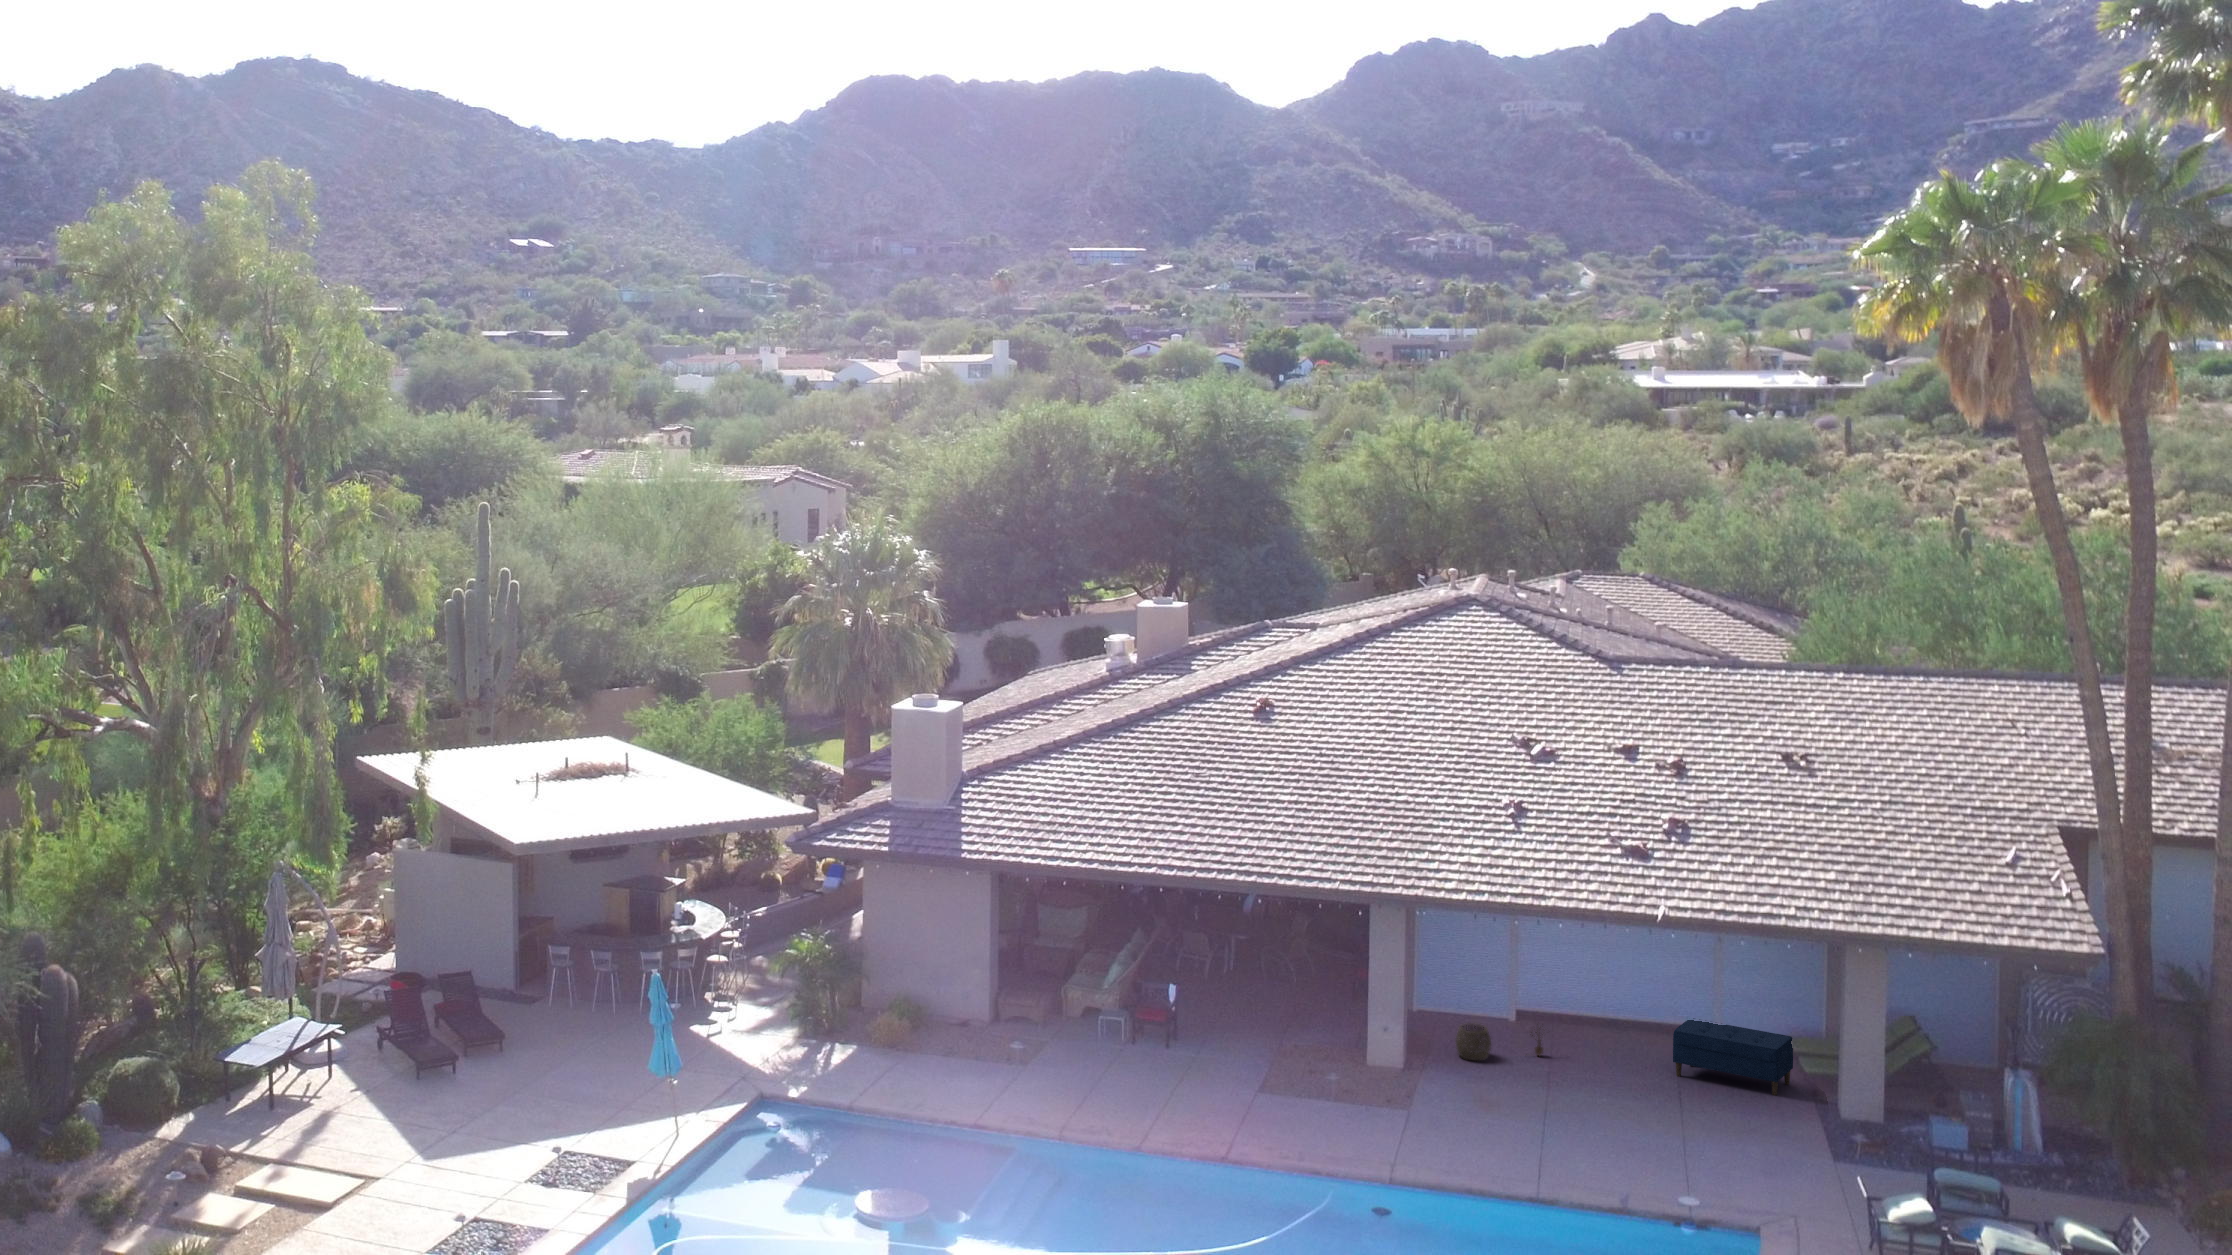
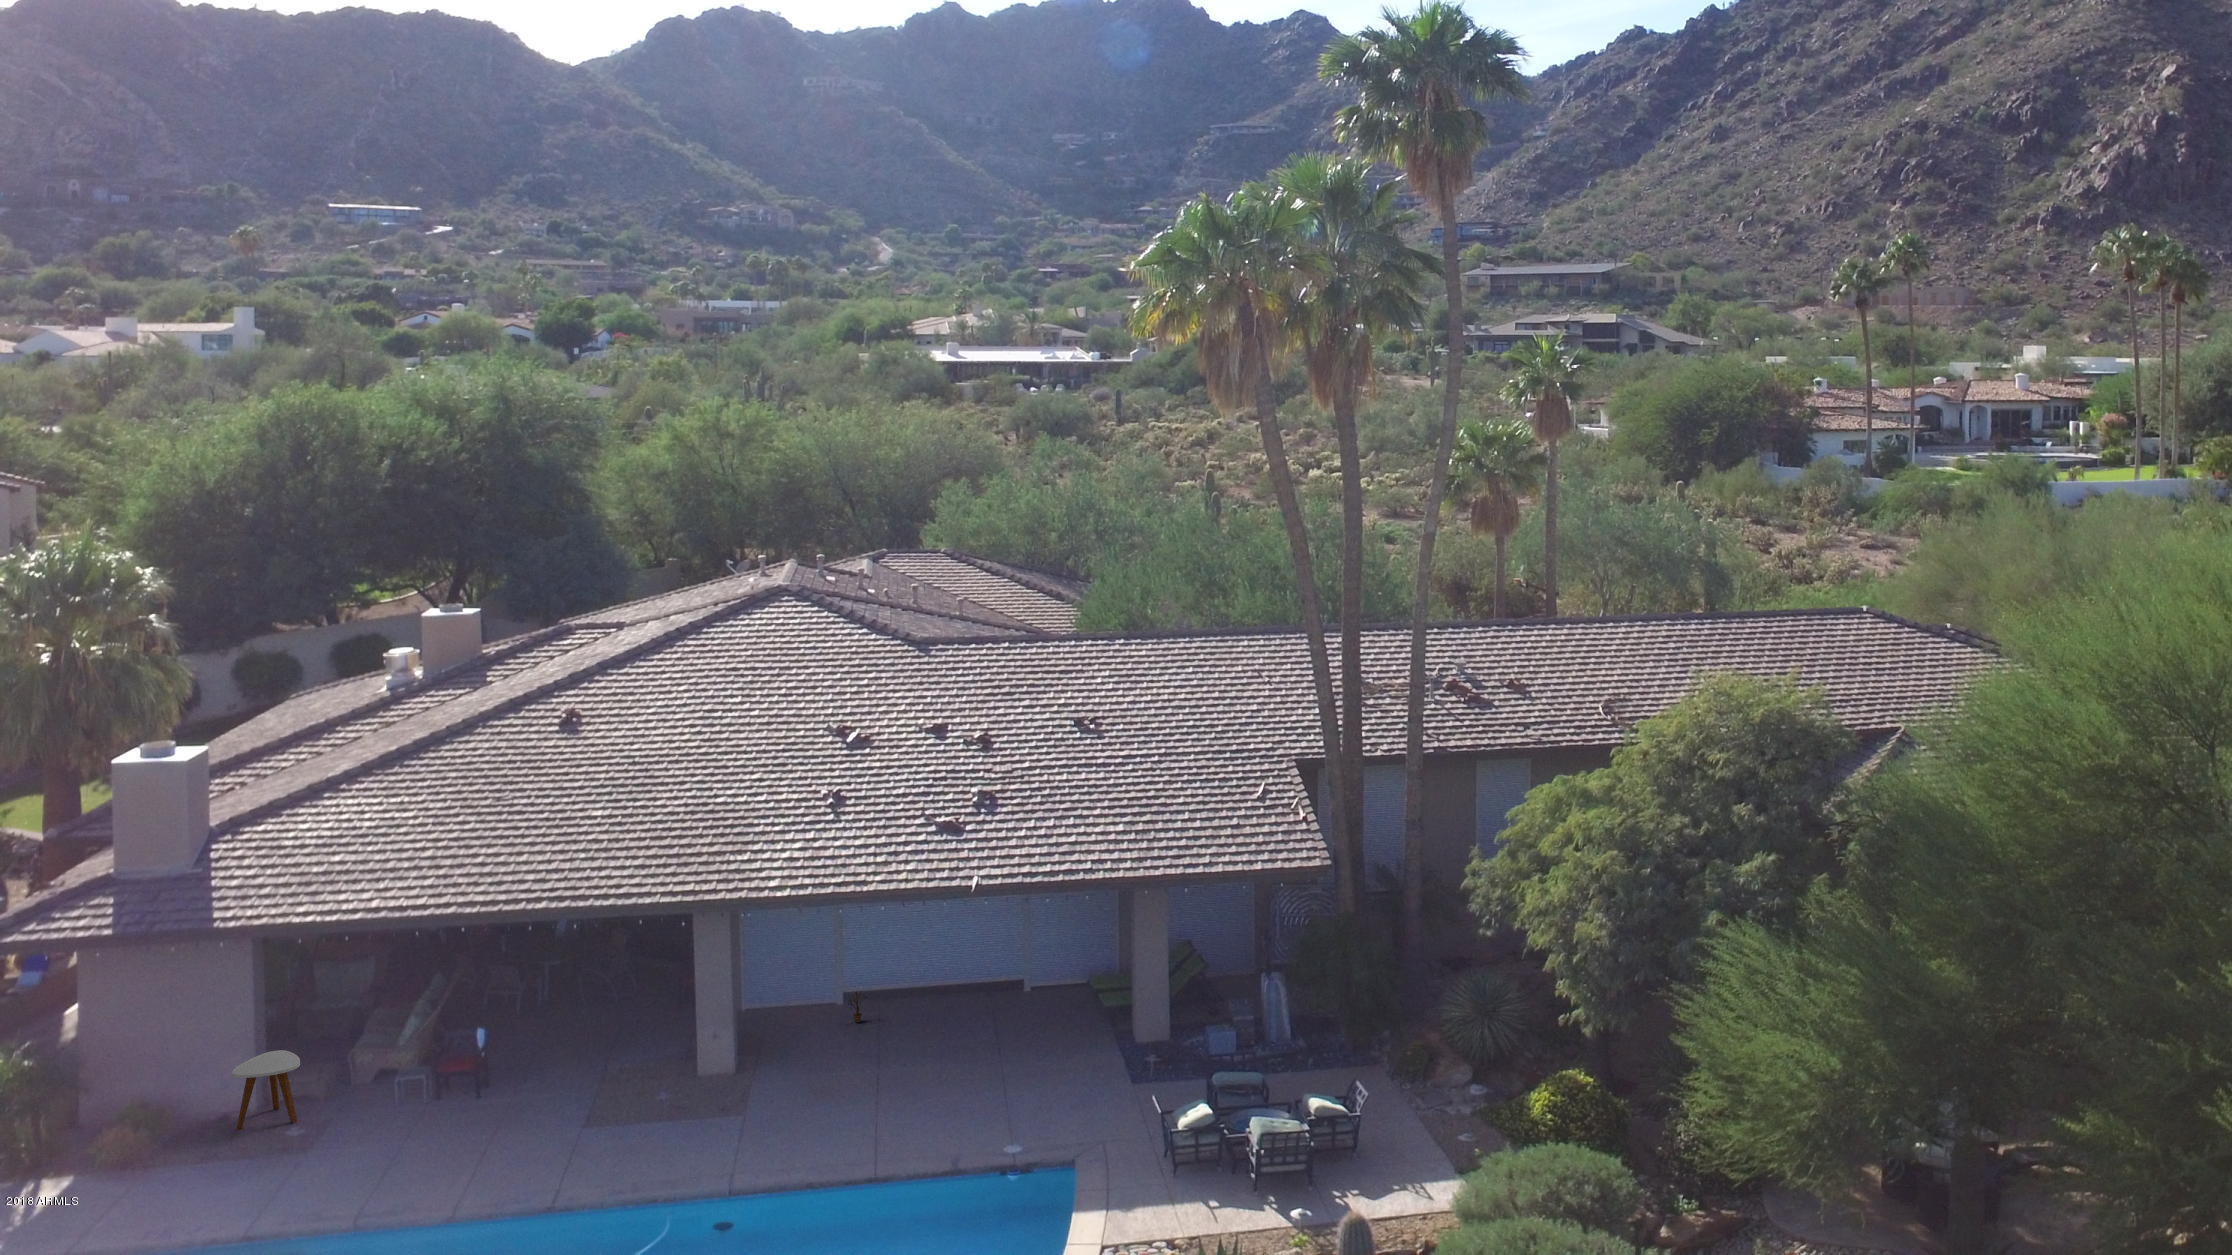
side table: none [982,981,1033,1048] -> present [232,1050,300,1130]
bench: present [1673,1020,1793,1096] -> none [980,963,1081,1023]
woven basket: present [1456,1024,1491,1061] -> none [777,1003,812,1040]

